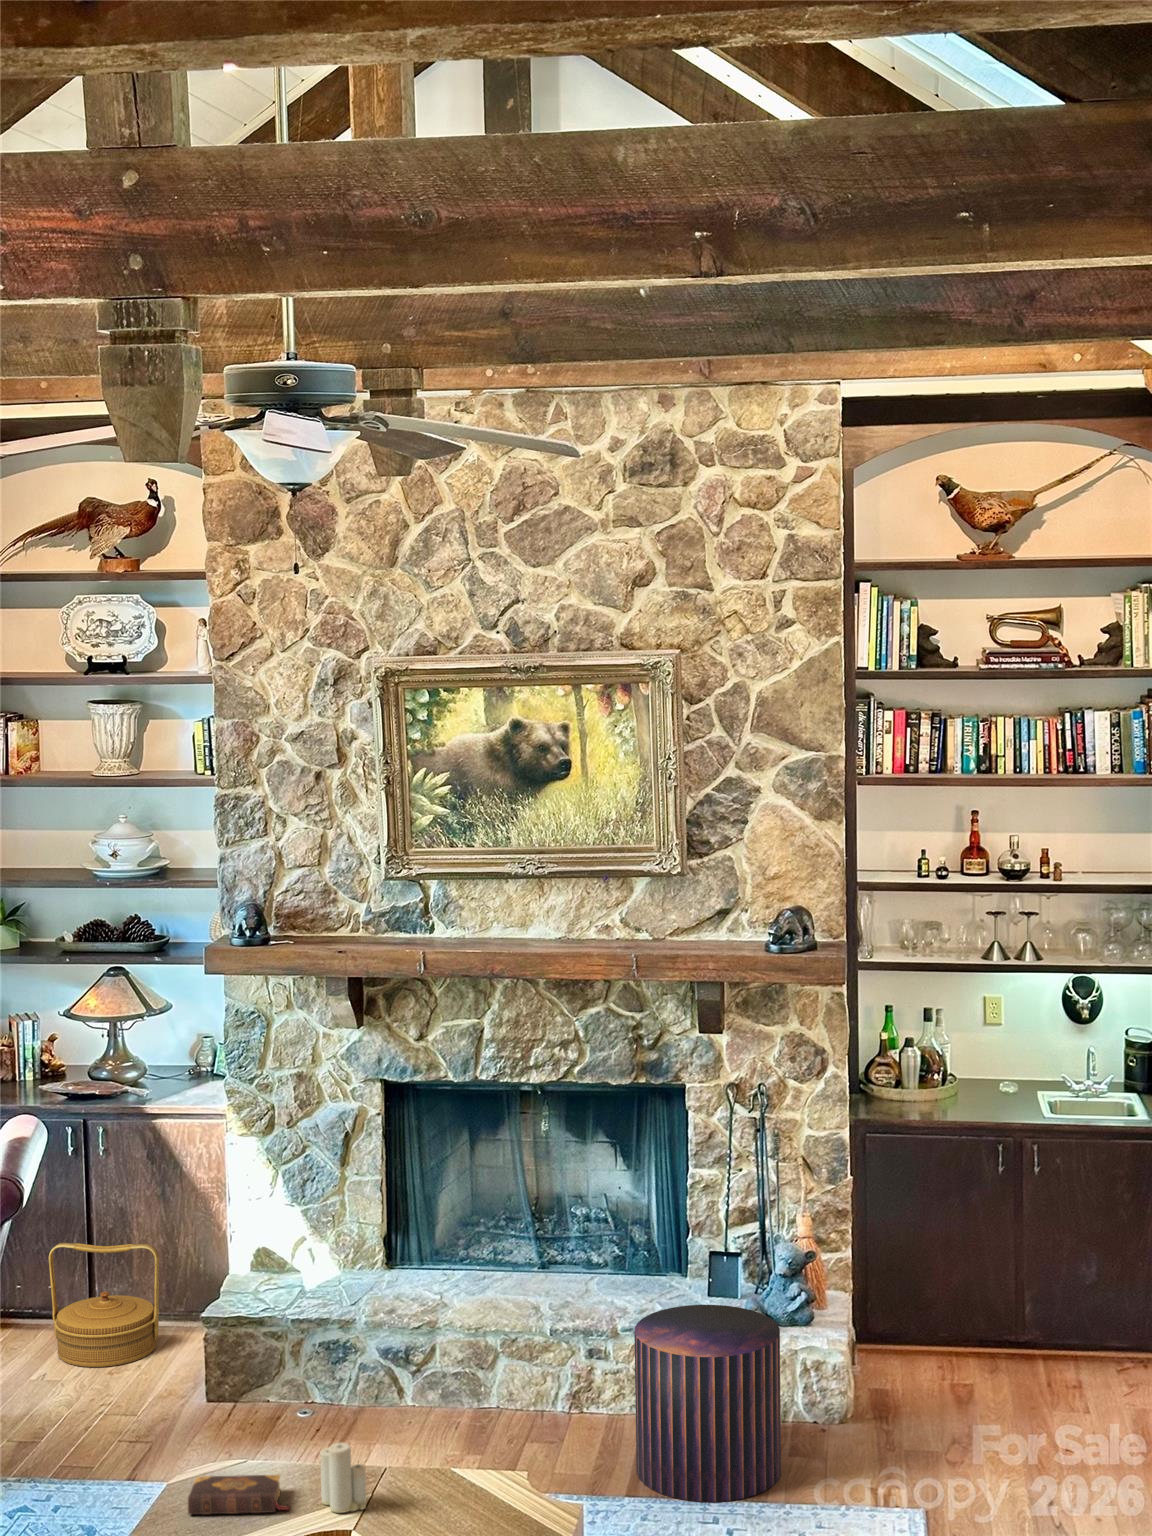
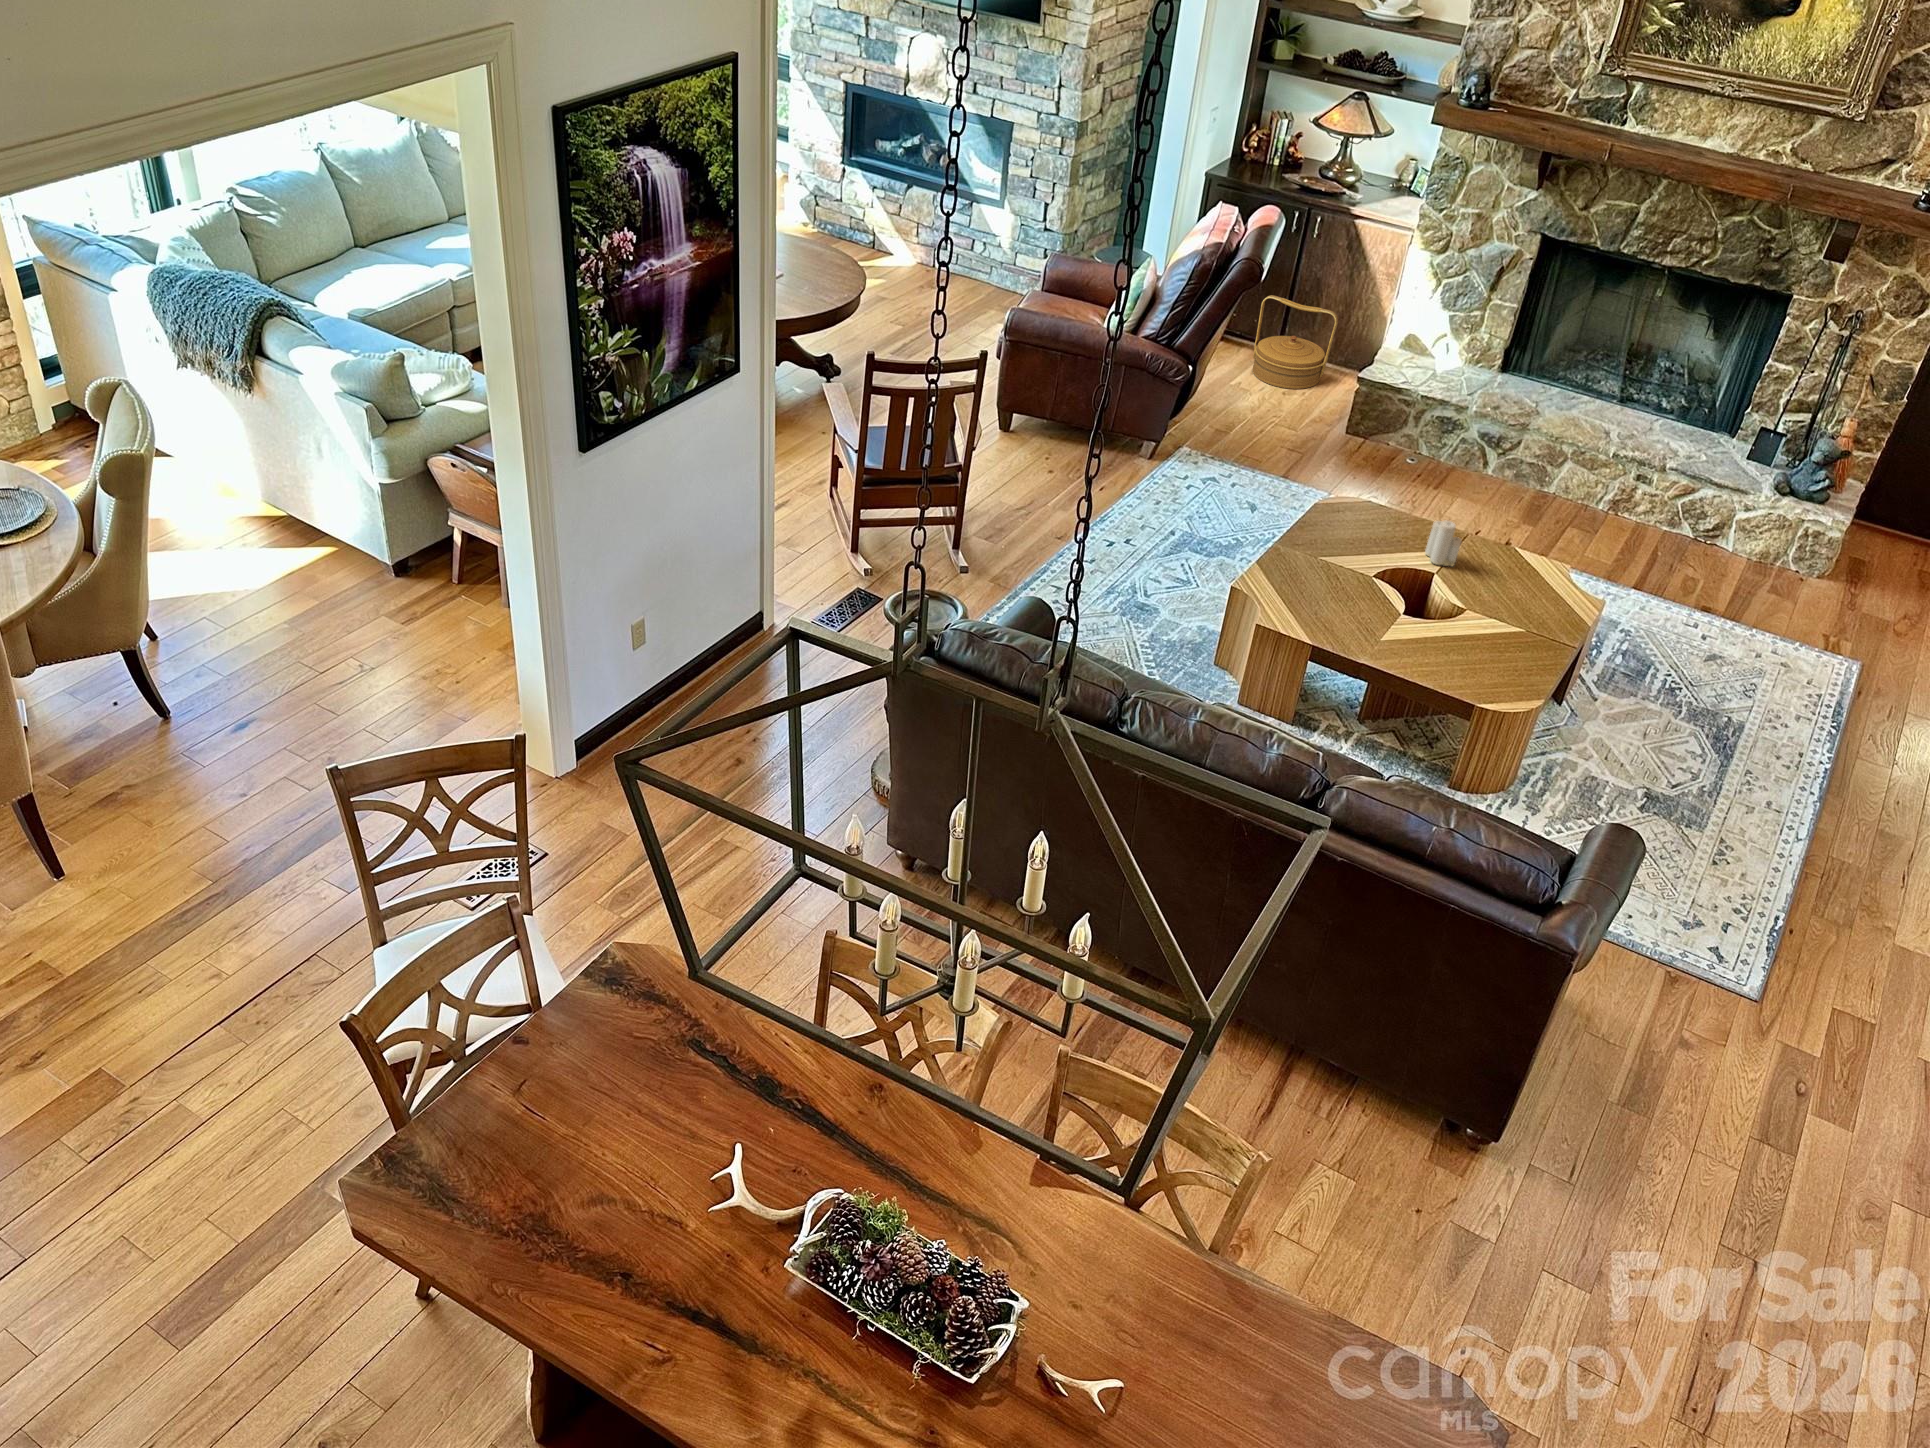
pouf: present [634,1305,781,1502] -> none [1645,468,1799,616]
book: present [188,1475,289,1515] -> none [1335,512,1404,552]

